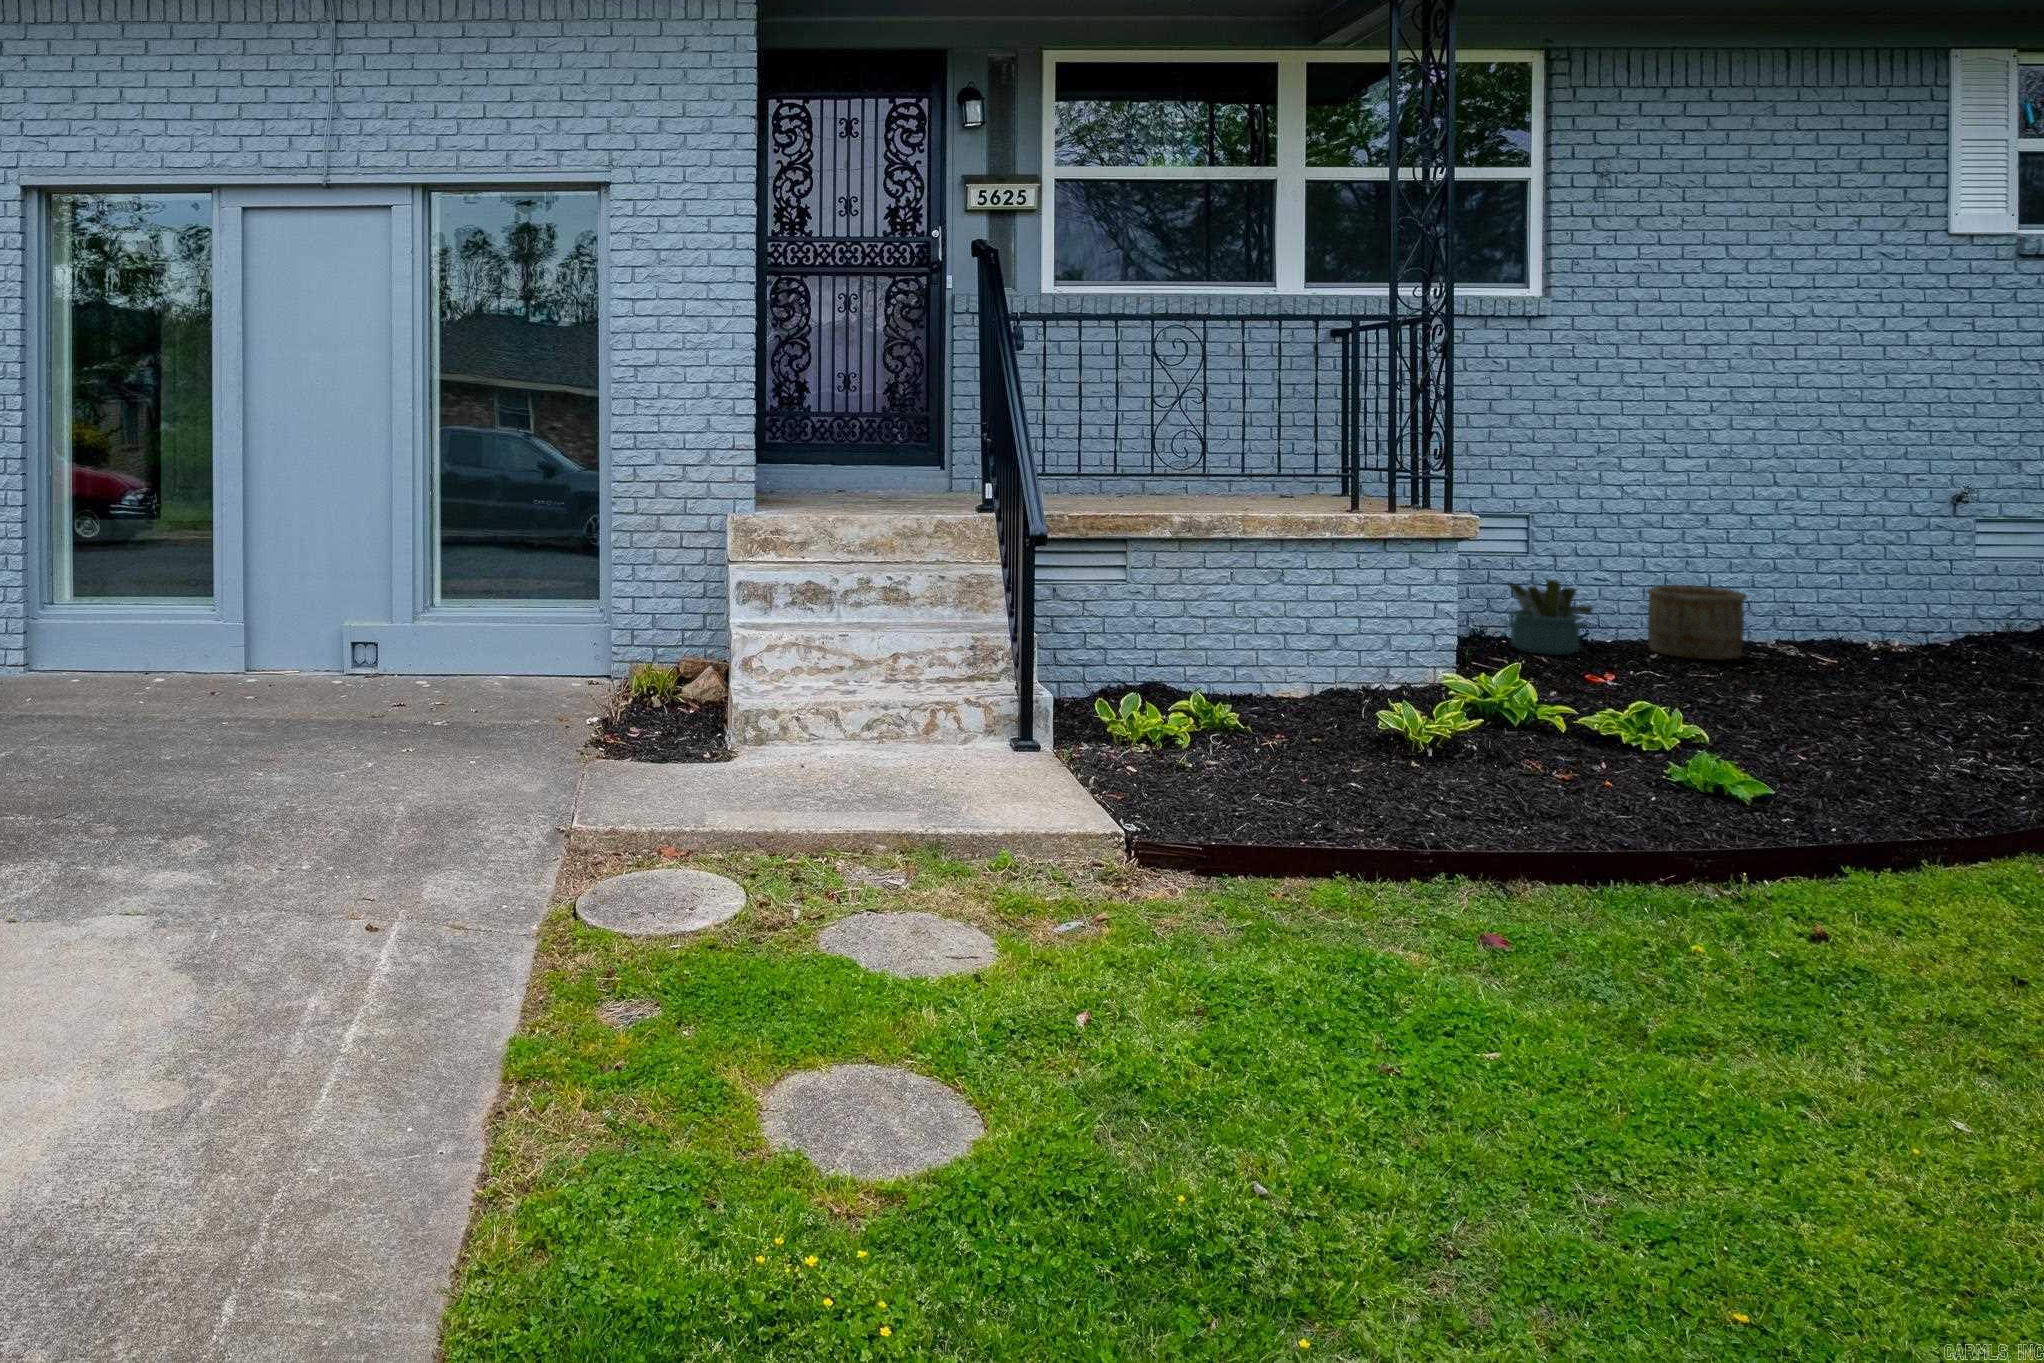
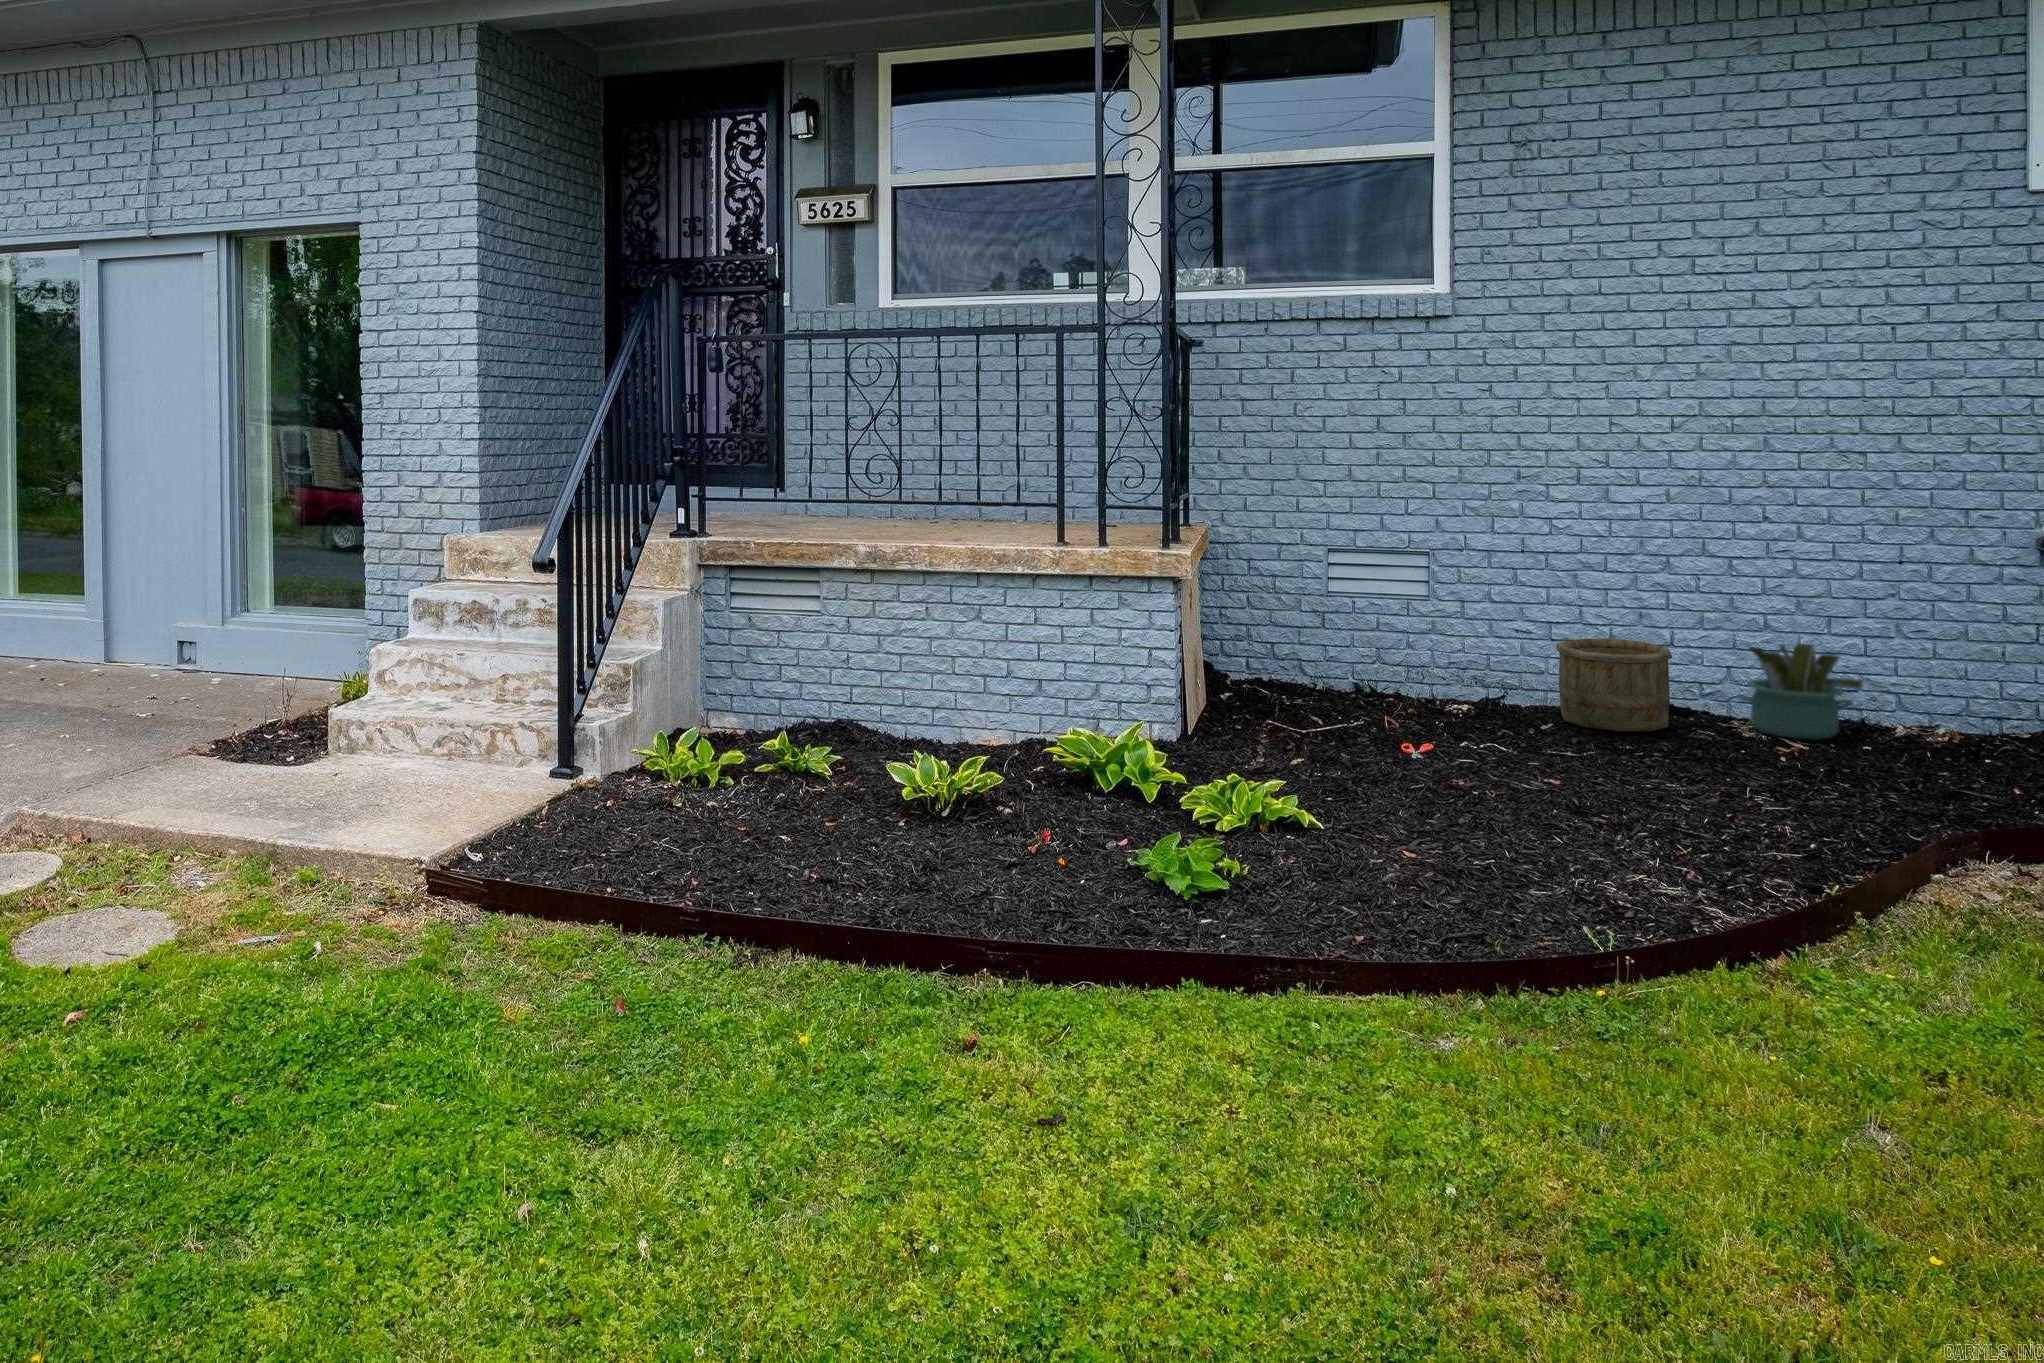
decorative plant: present [1505,579,1593,655] -> present [1738,644,1863,739]

